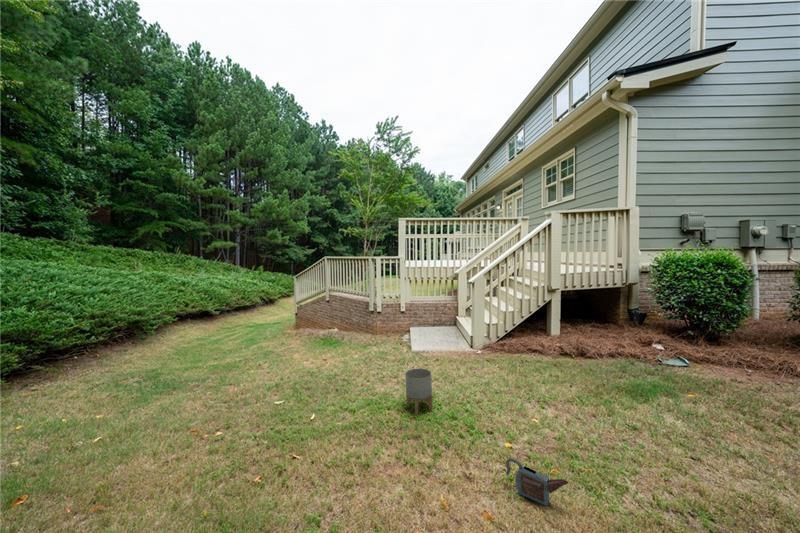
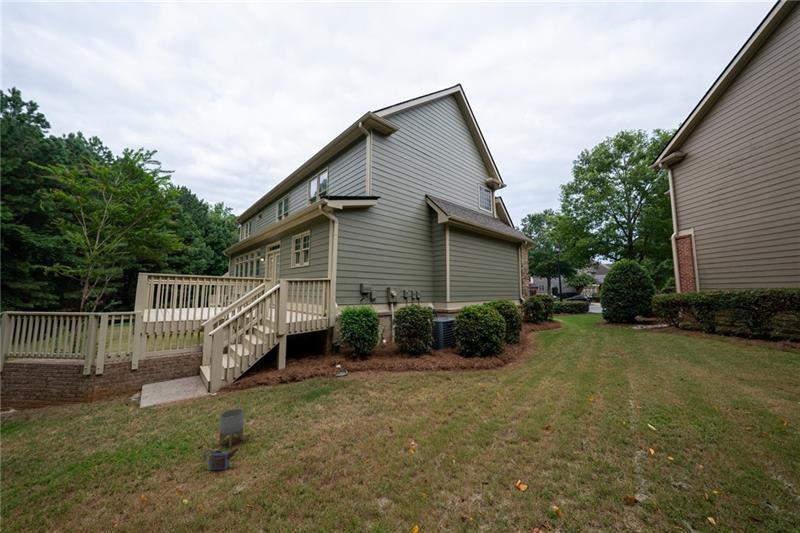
planter: present [405,368,432,415] -> present [219,408,244,447]

